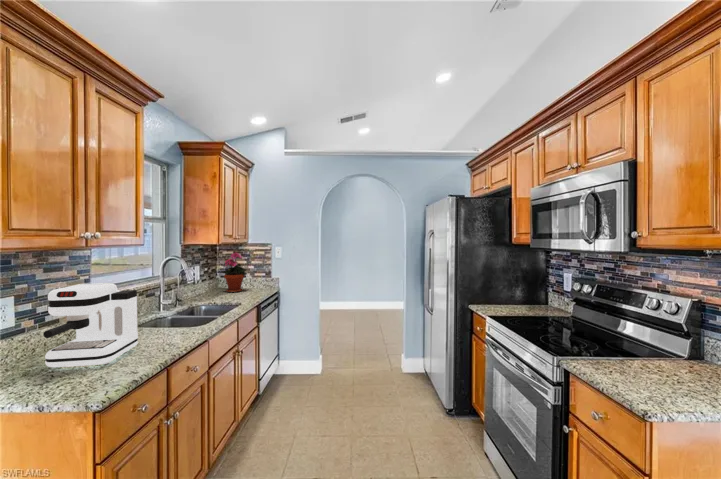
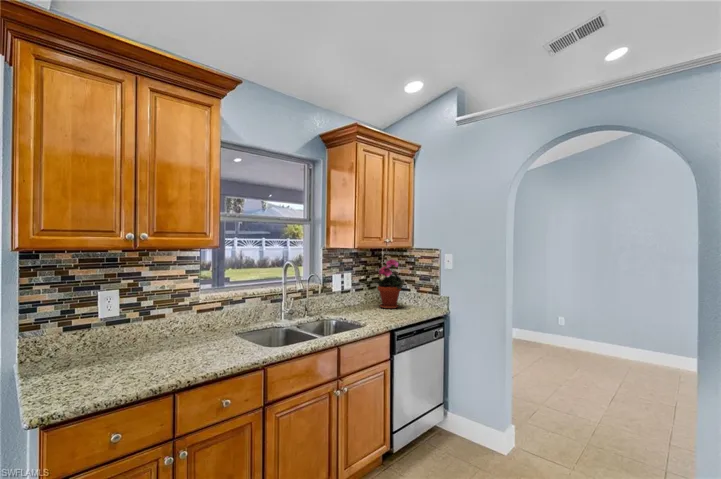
coffee maker: present [43,283,138,367] -> none [89,284,187,370]

